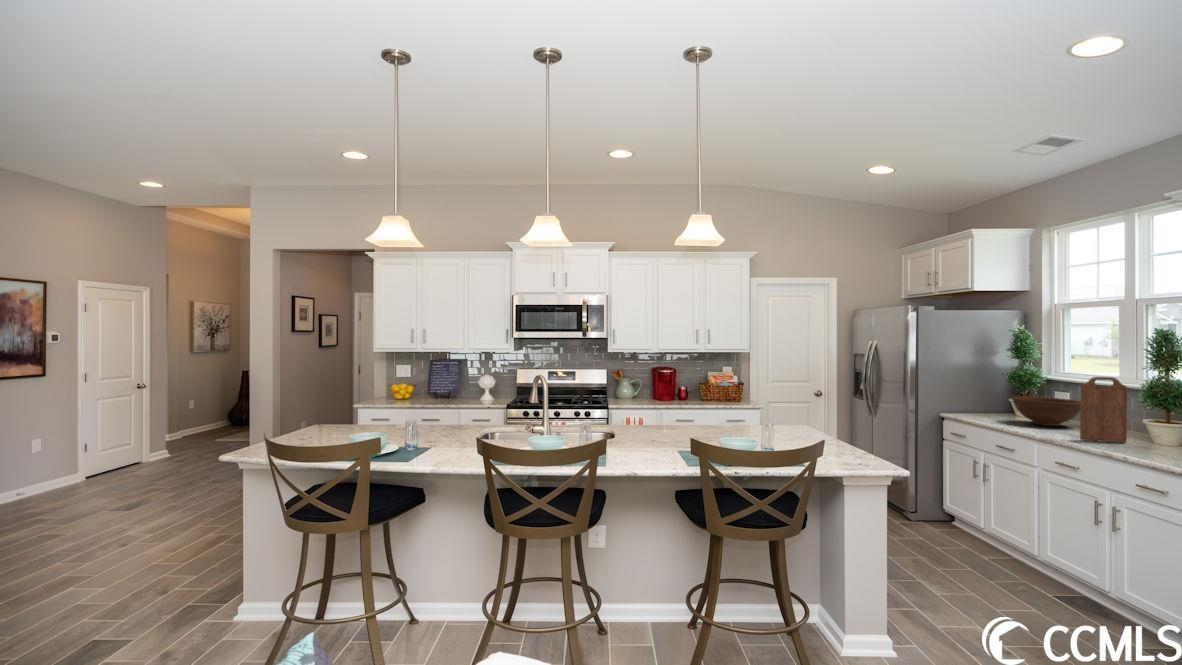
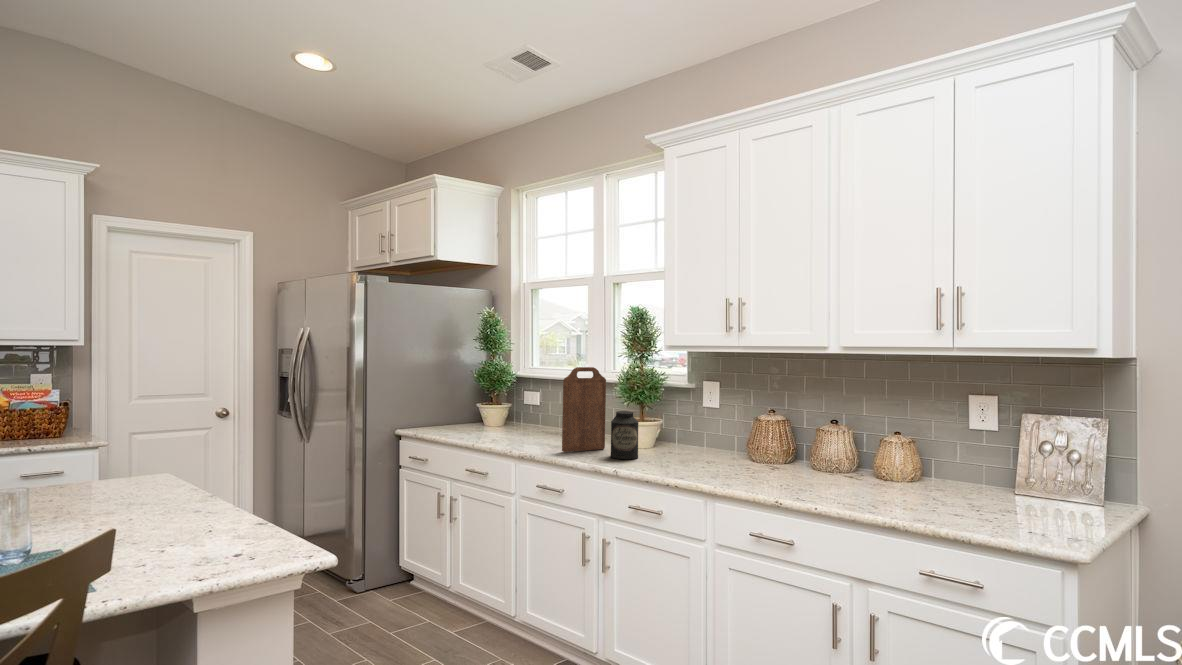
fruit bowl: present [1013,396,1081,426] -> none [485,398,556,435]
canister: none [1127,413,1158,452] -> present [610,411,638,459]

